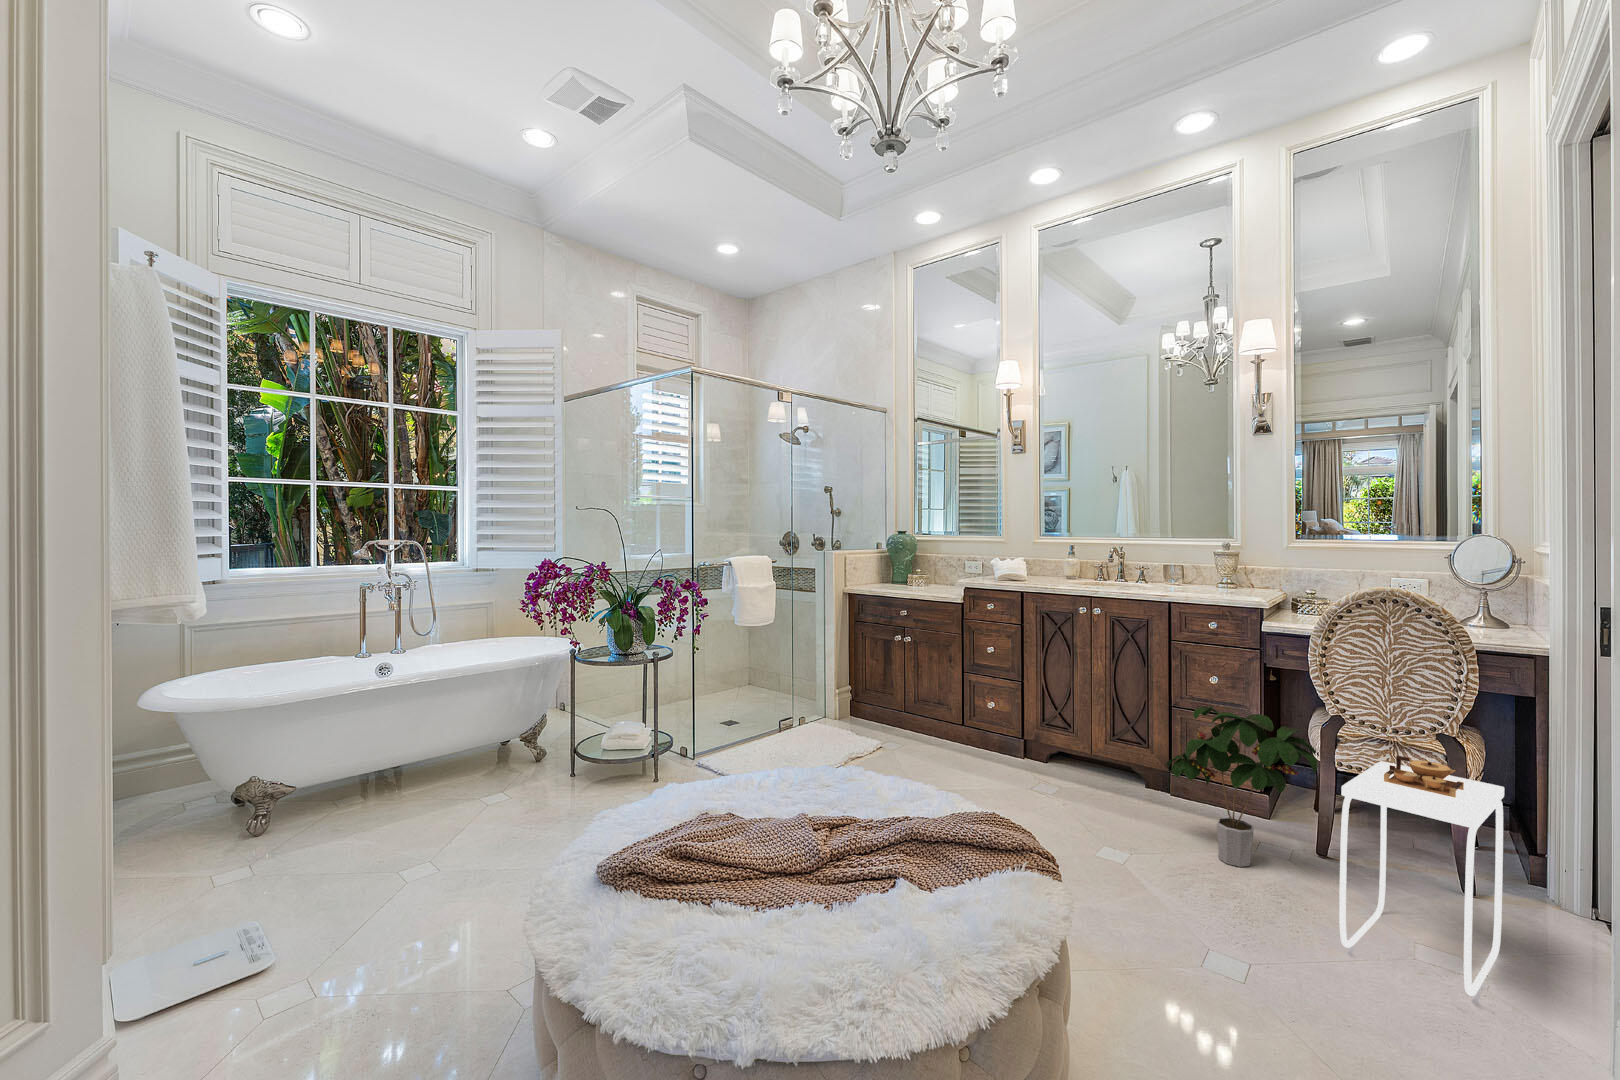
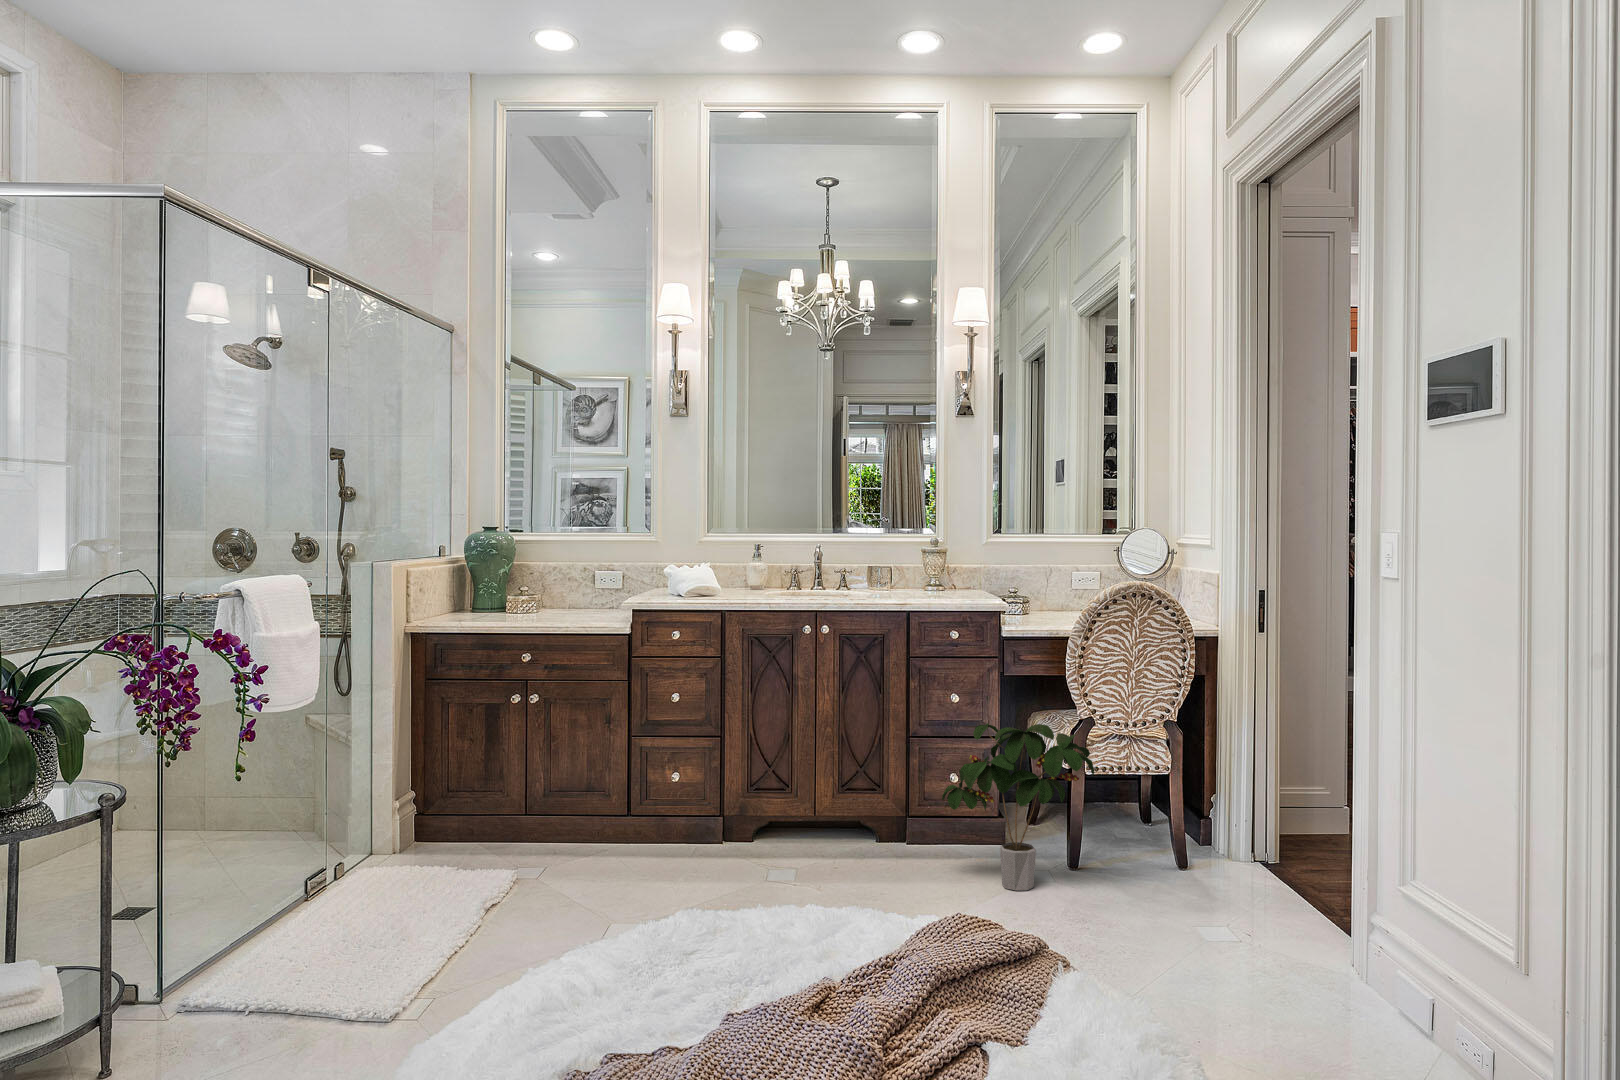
side table: present [1339,756,1504,996] -> none [1149,741,1257,938]

